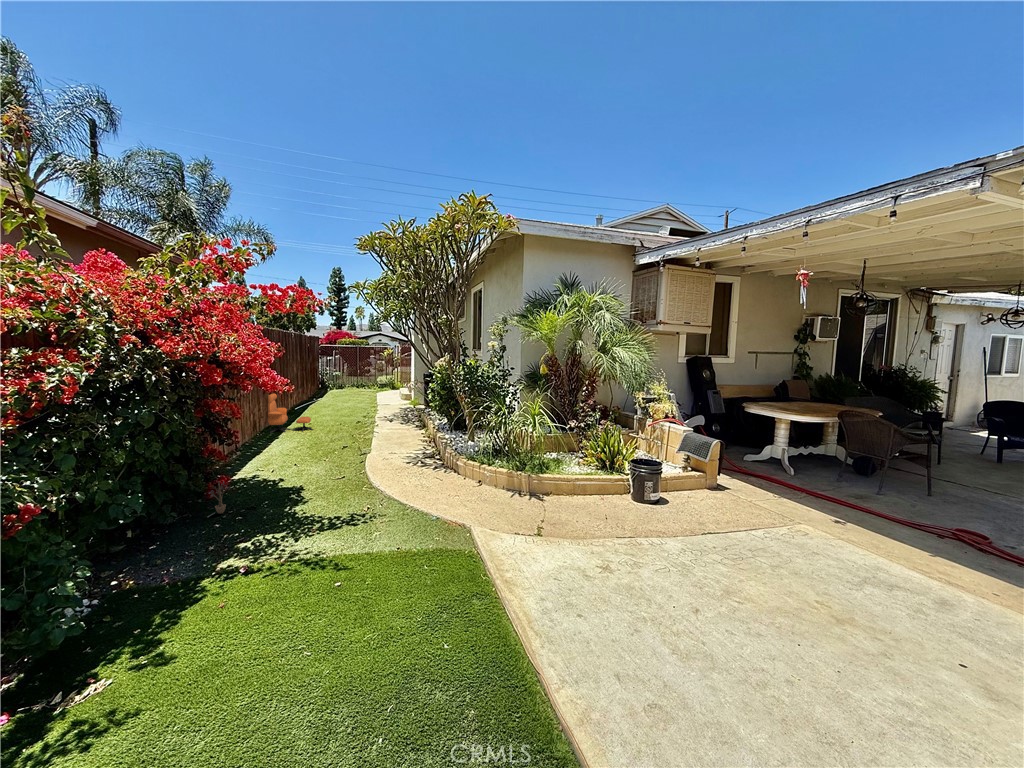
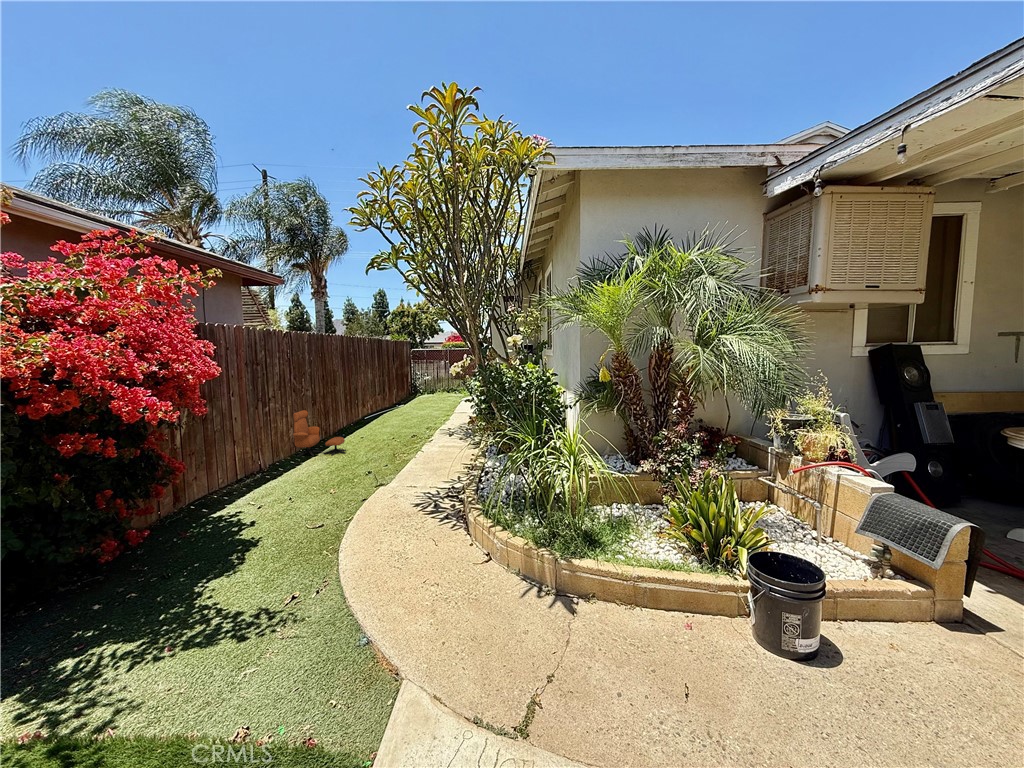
decorative plant: present [208,481,229,517] -> none [59,557,103,612]

